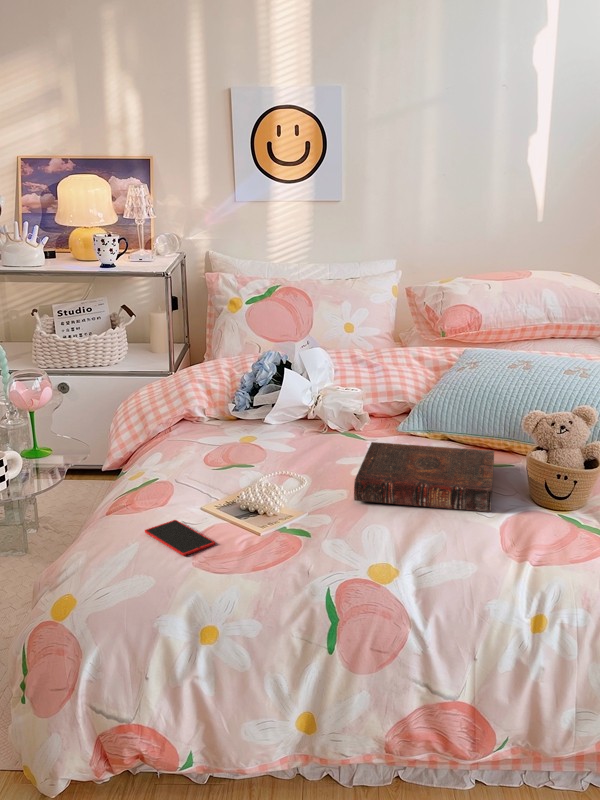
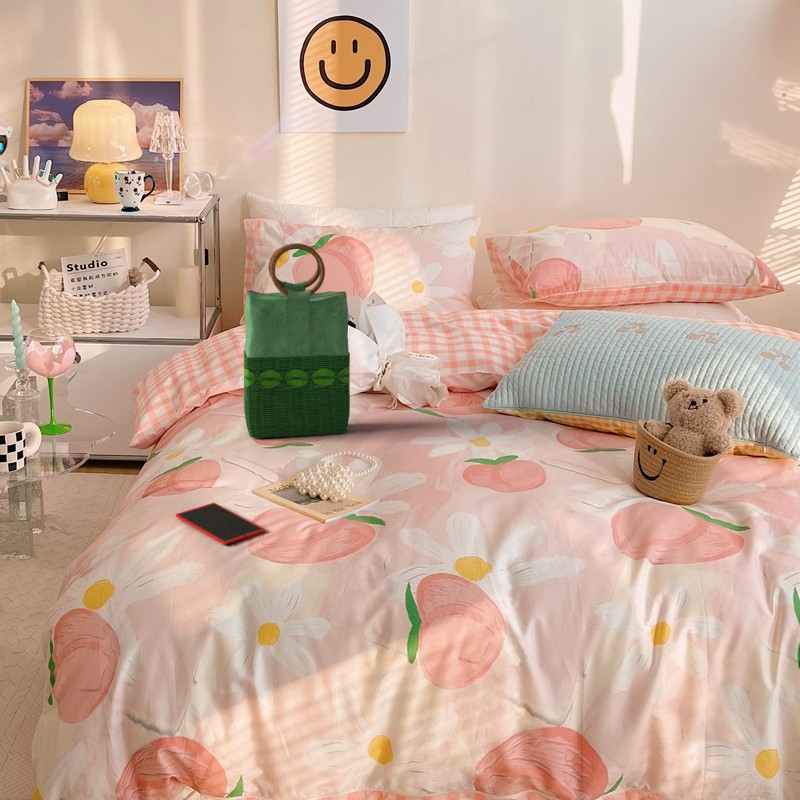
tote bag: none [199,304,286,462] -> present [244,243,350,438]
book: present [354,442,494,512] -> none [435,416,604,498]

